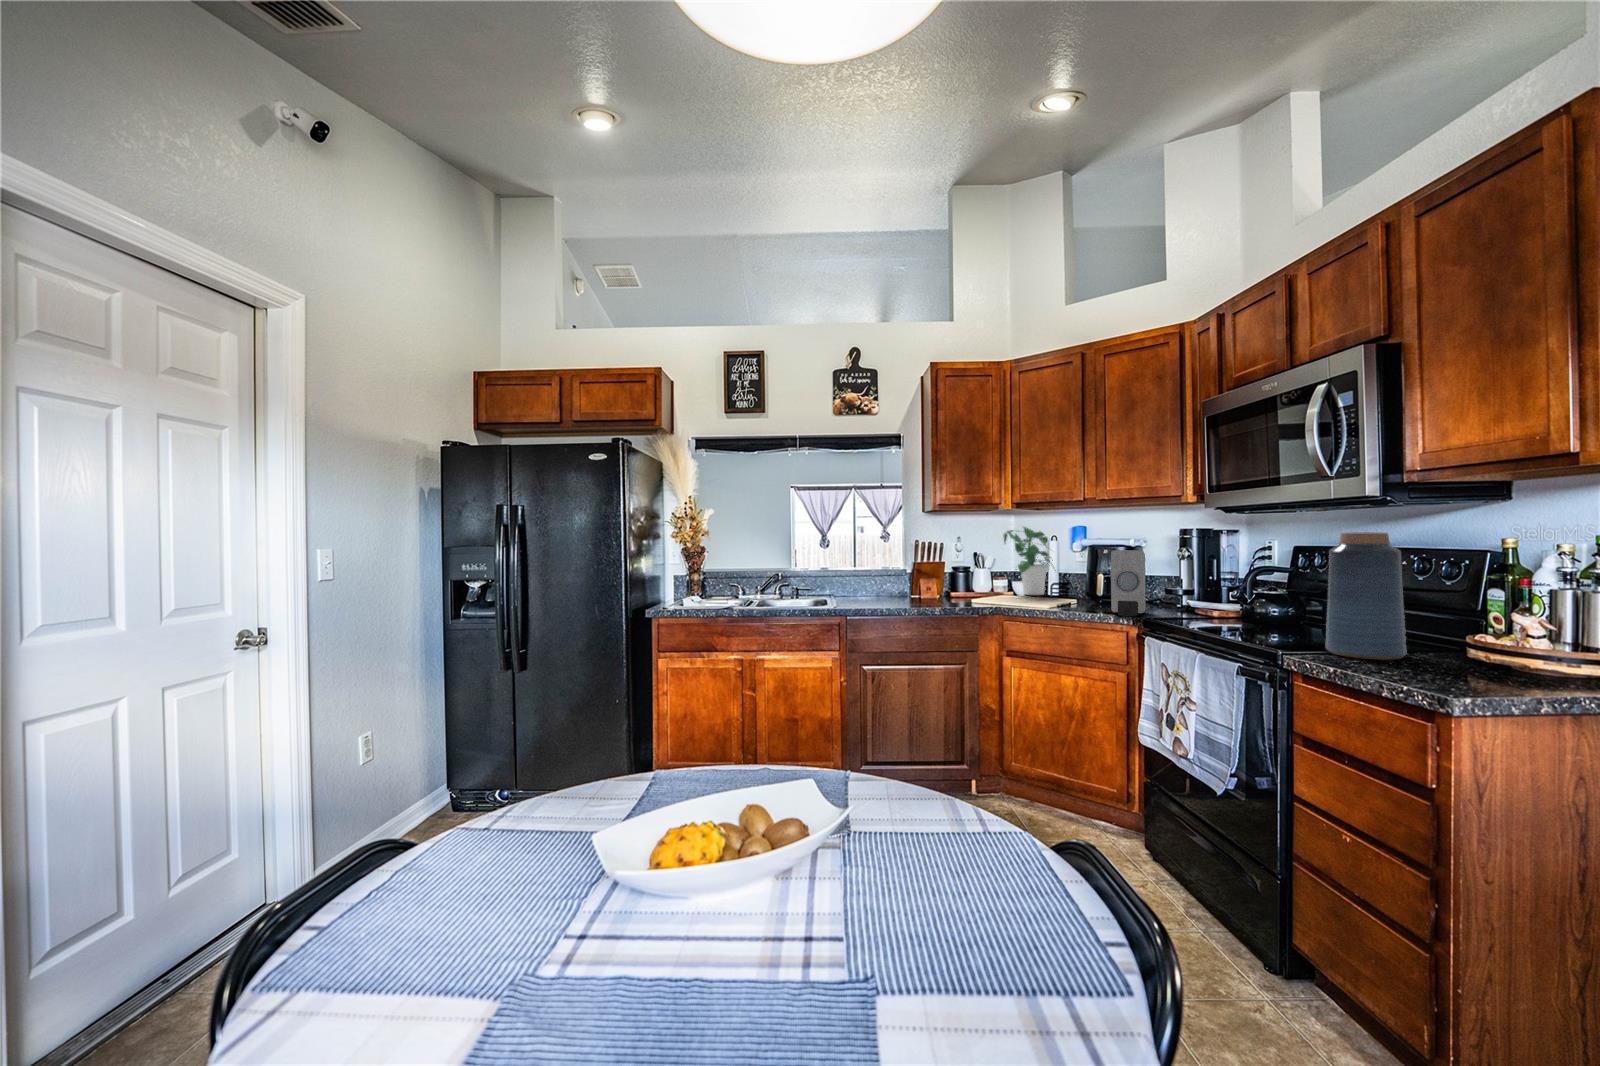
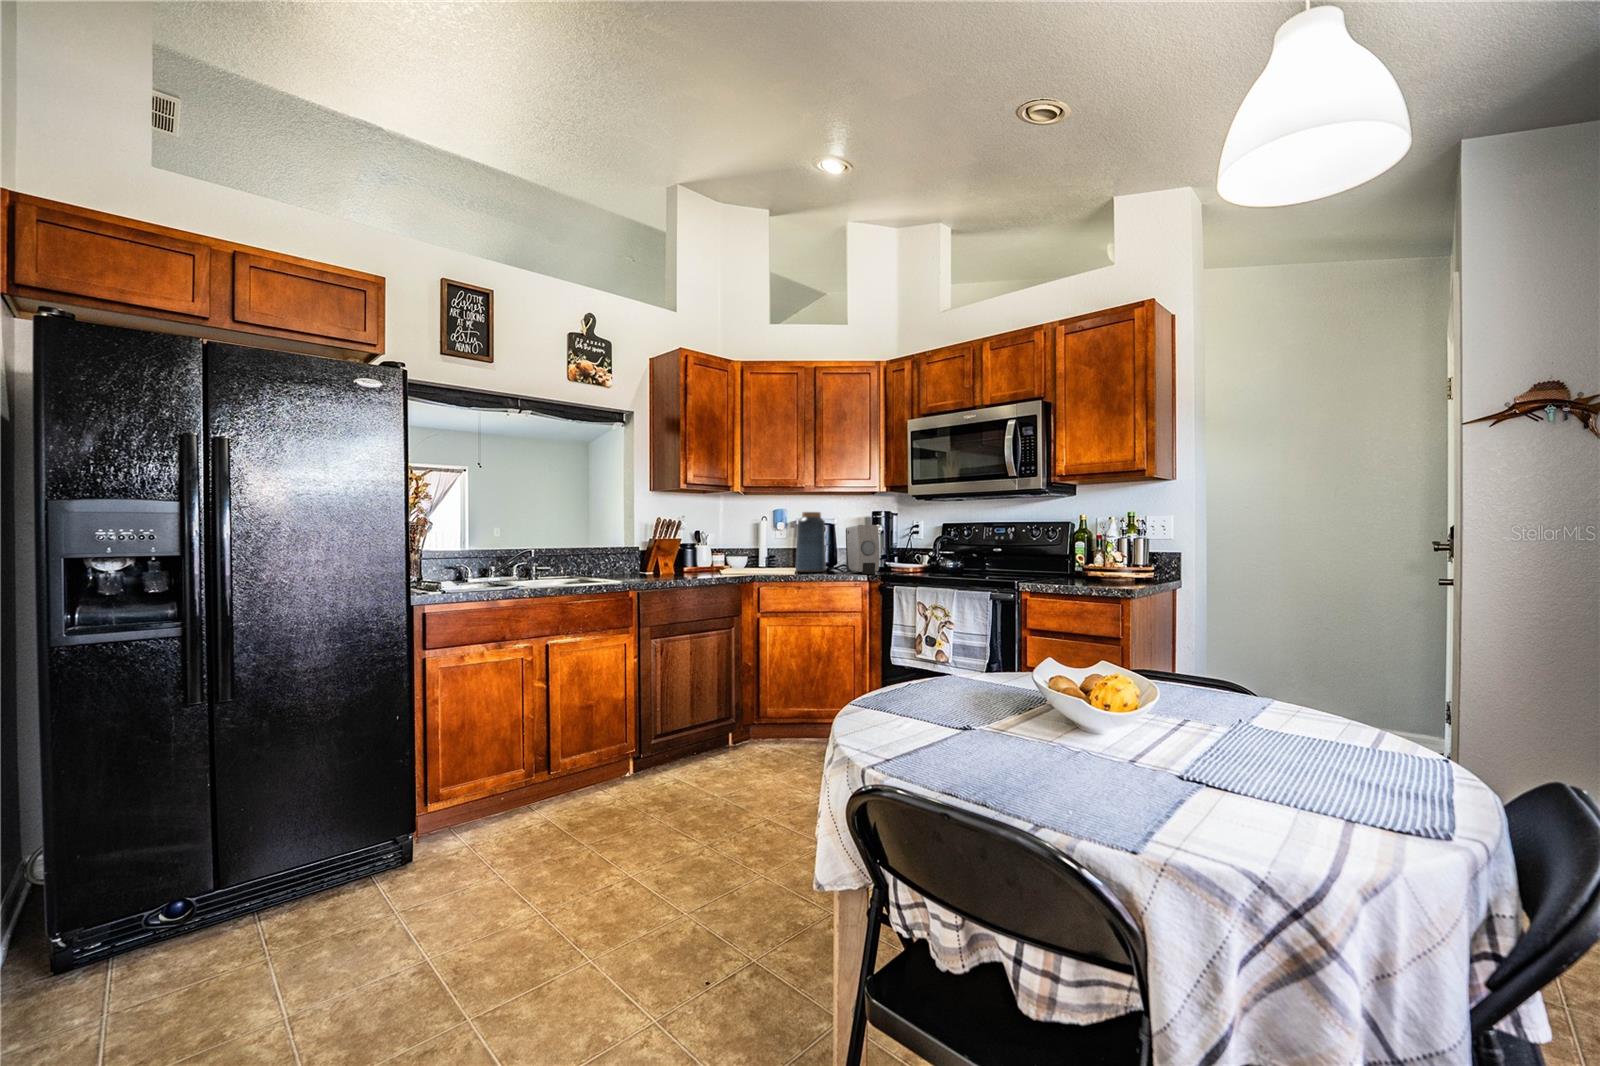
potted plant: present [1004,527,1056,595] -> none [719,507,763,566]
vase: present [1326,532,1406,660] -> present [796,512,826,572]

